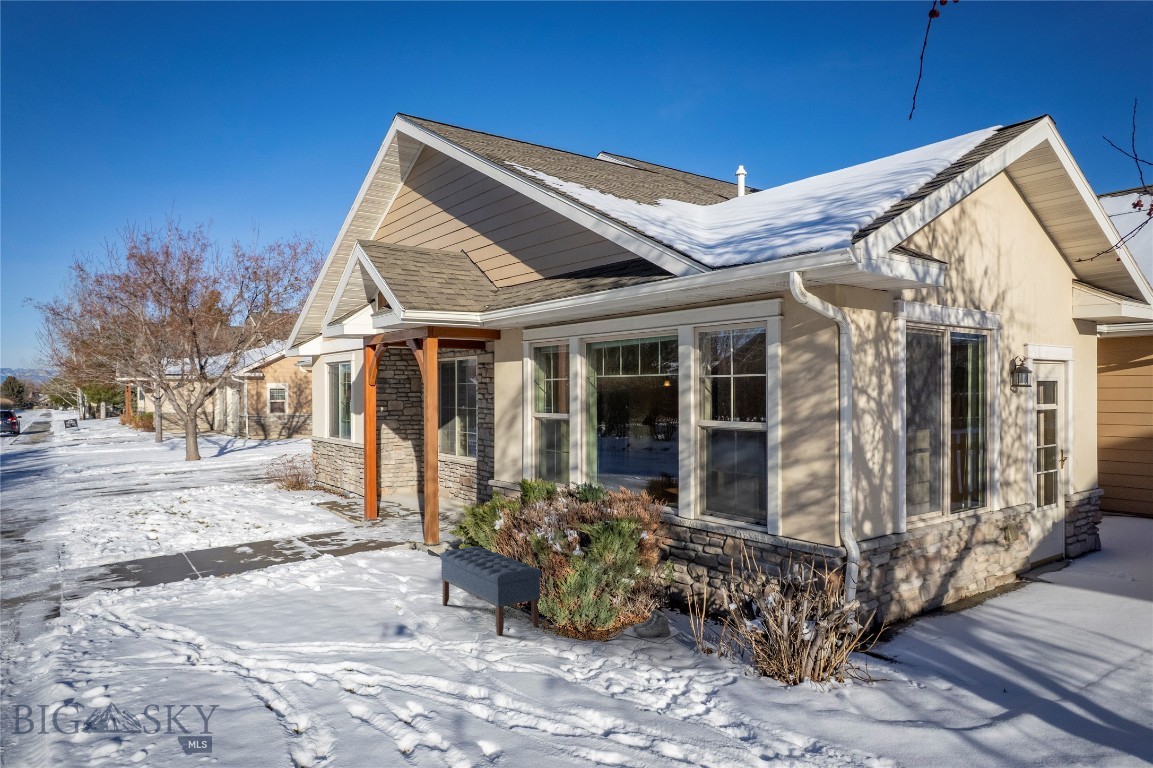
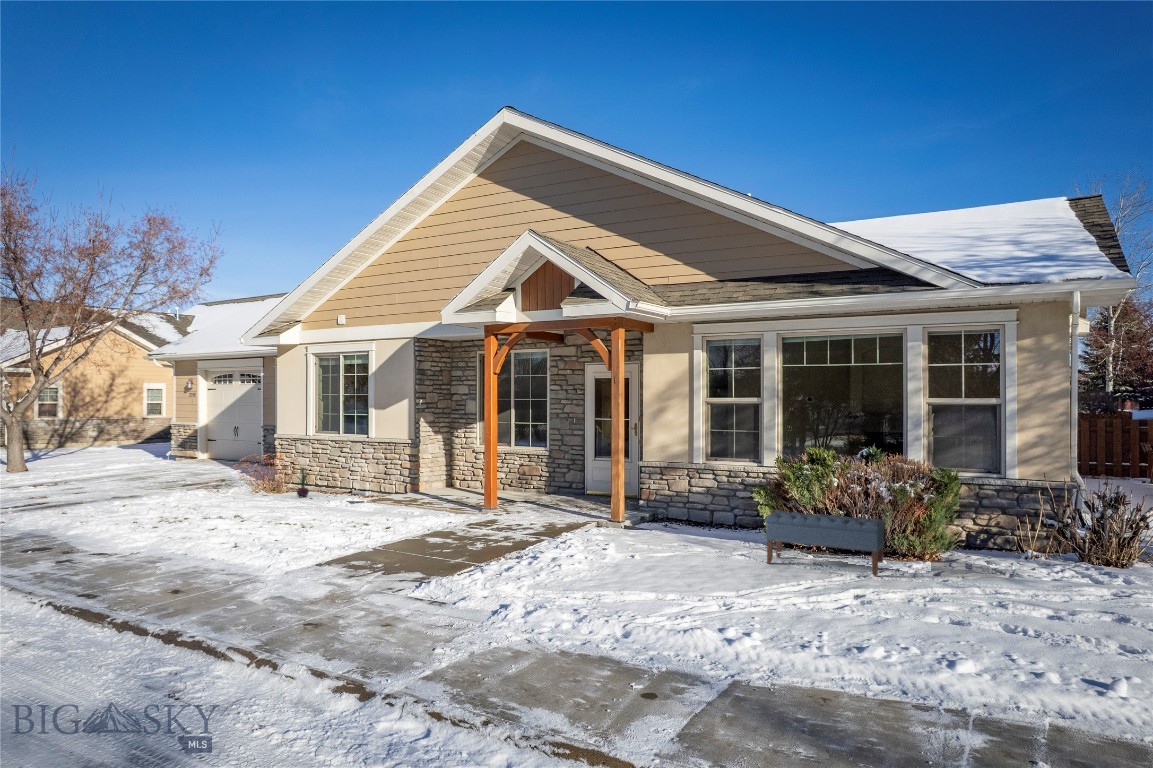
decorative plant: none [290,466,321,494] -> present [296,467,309,497]
boots: present [623,610,678,643] -> none [942,546,988,570]

